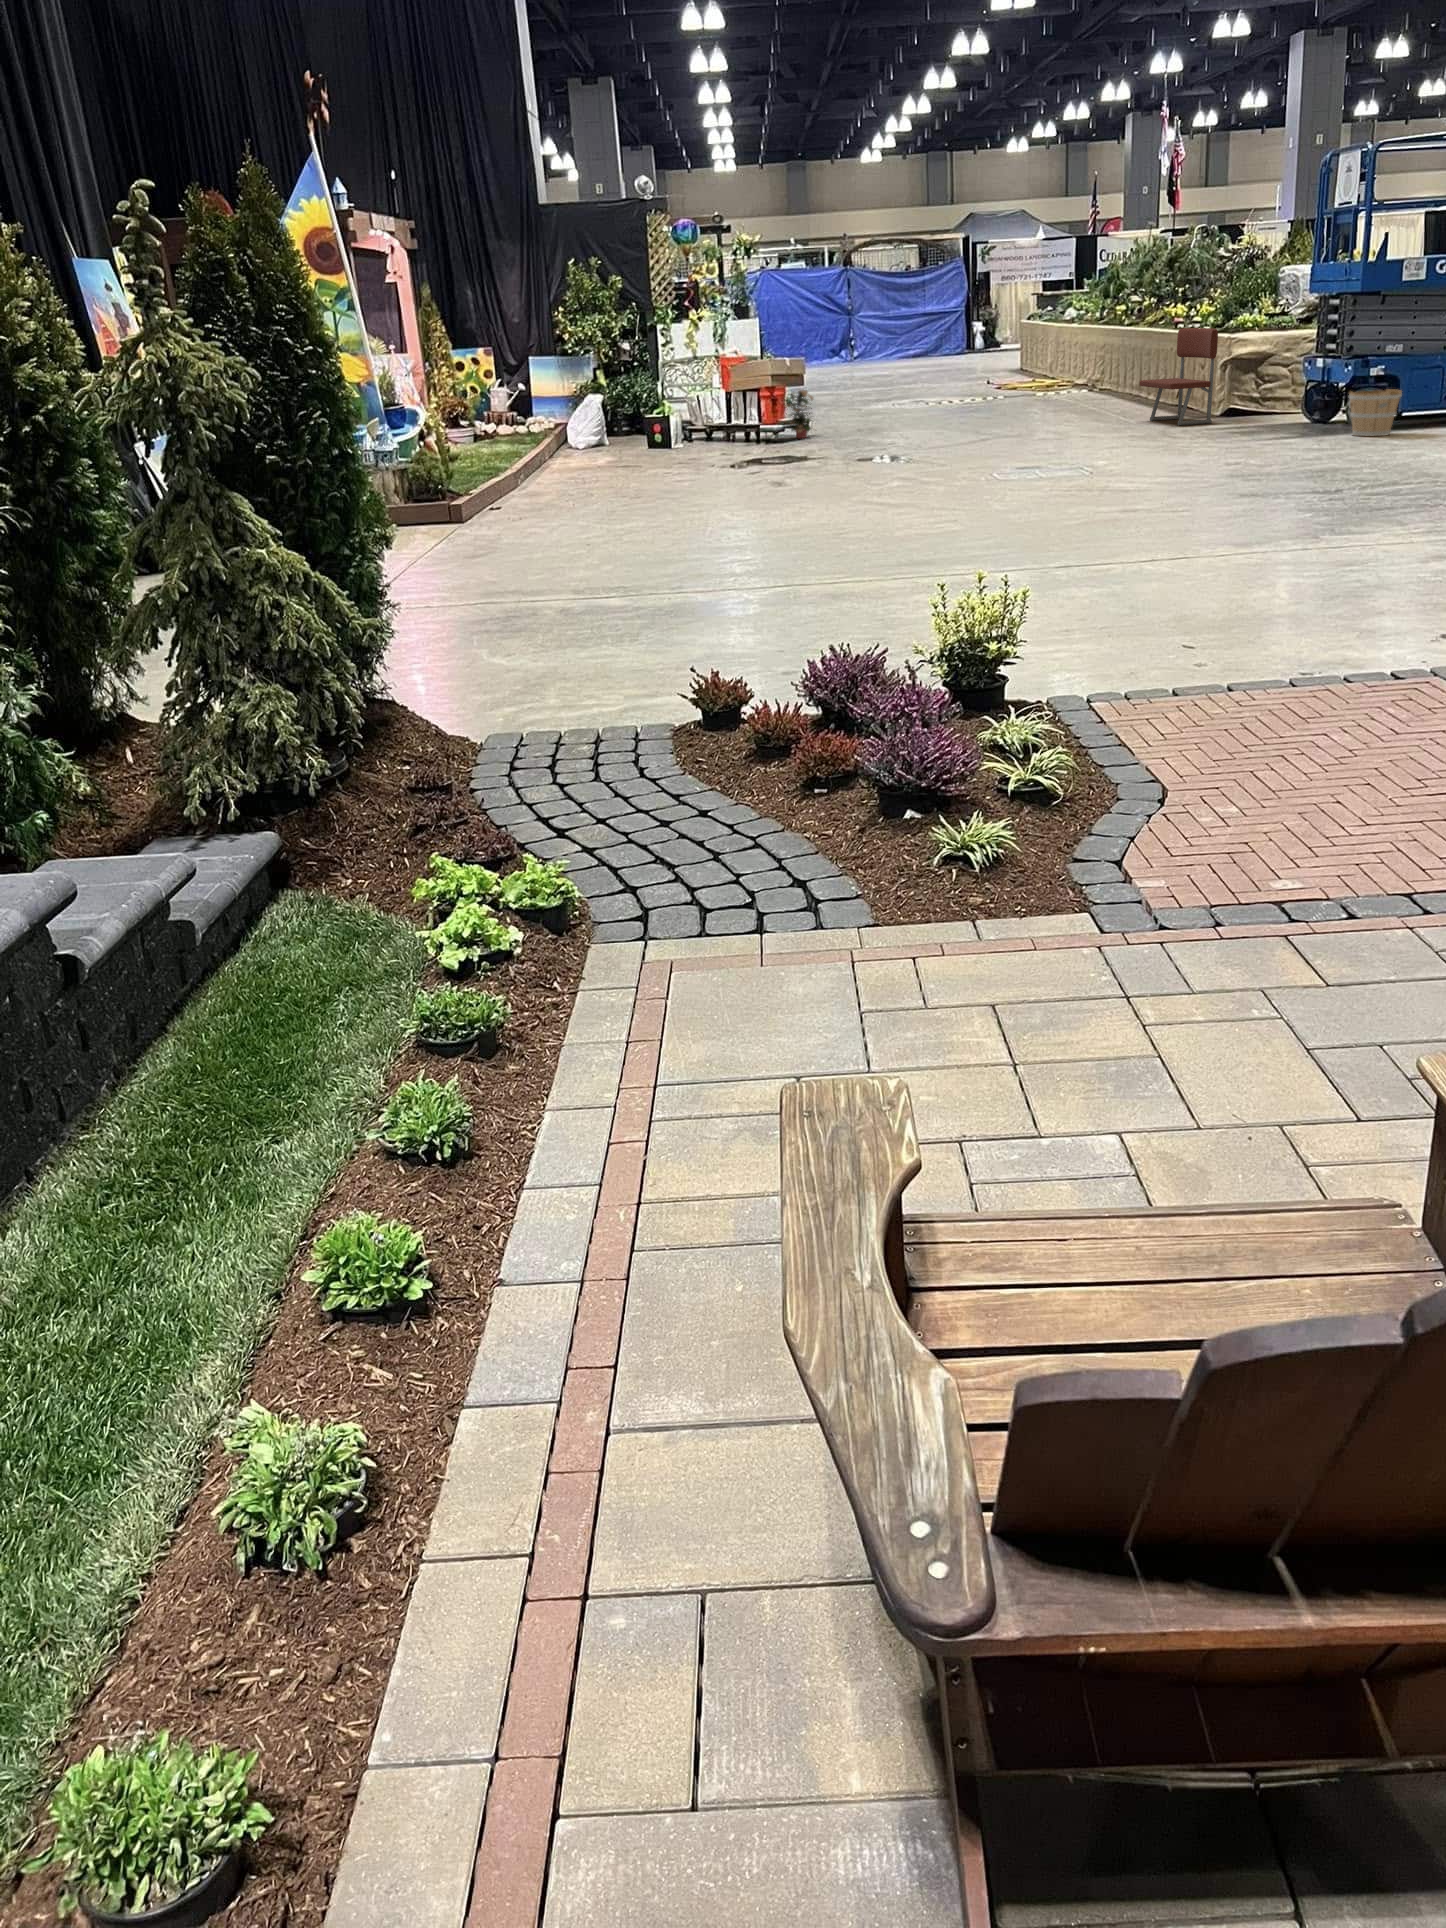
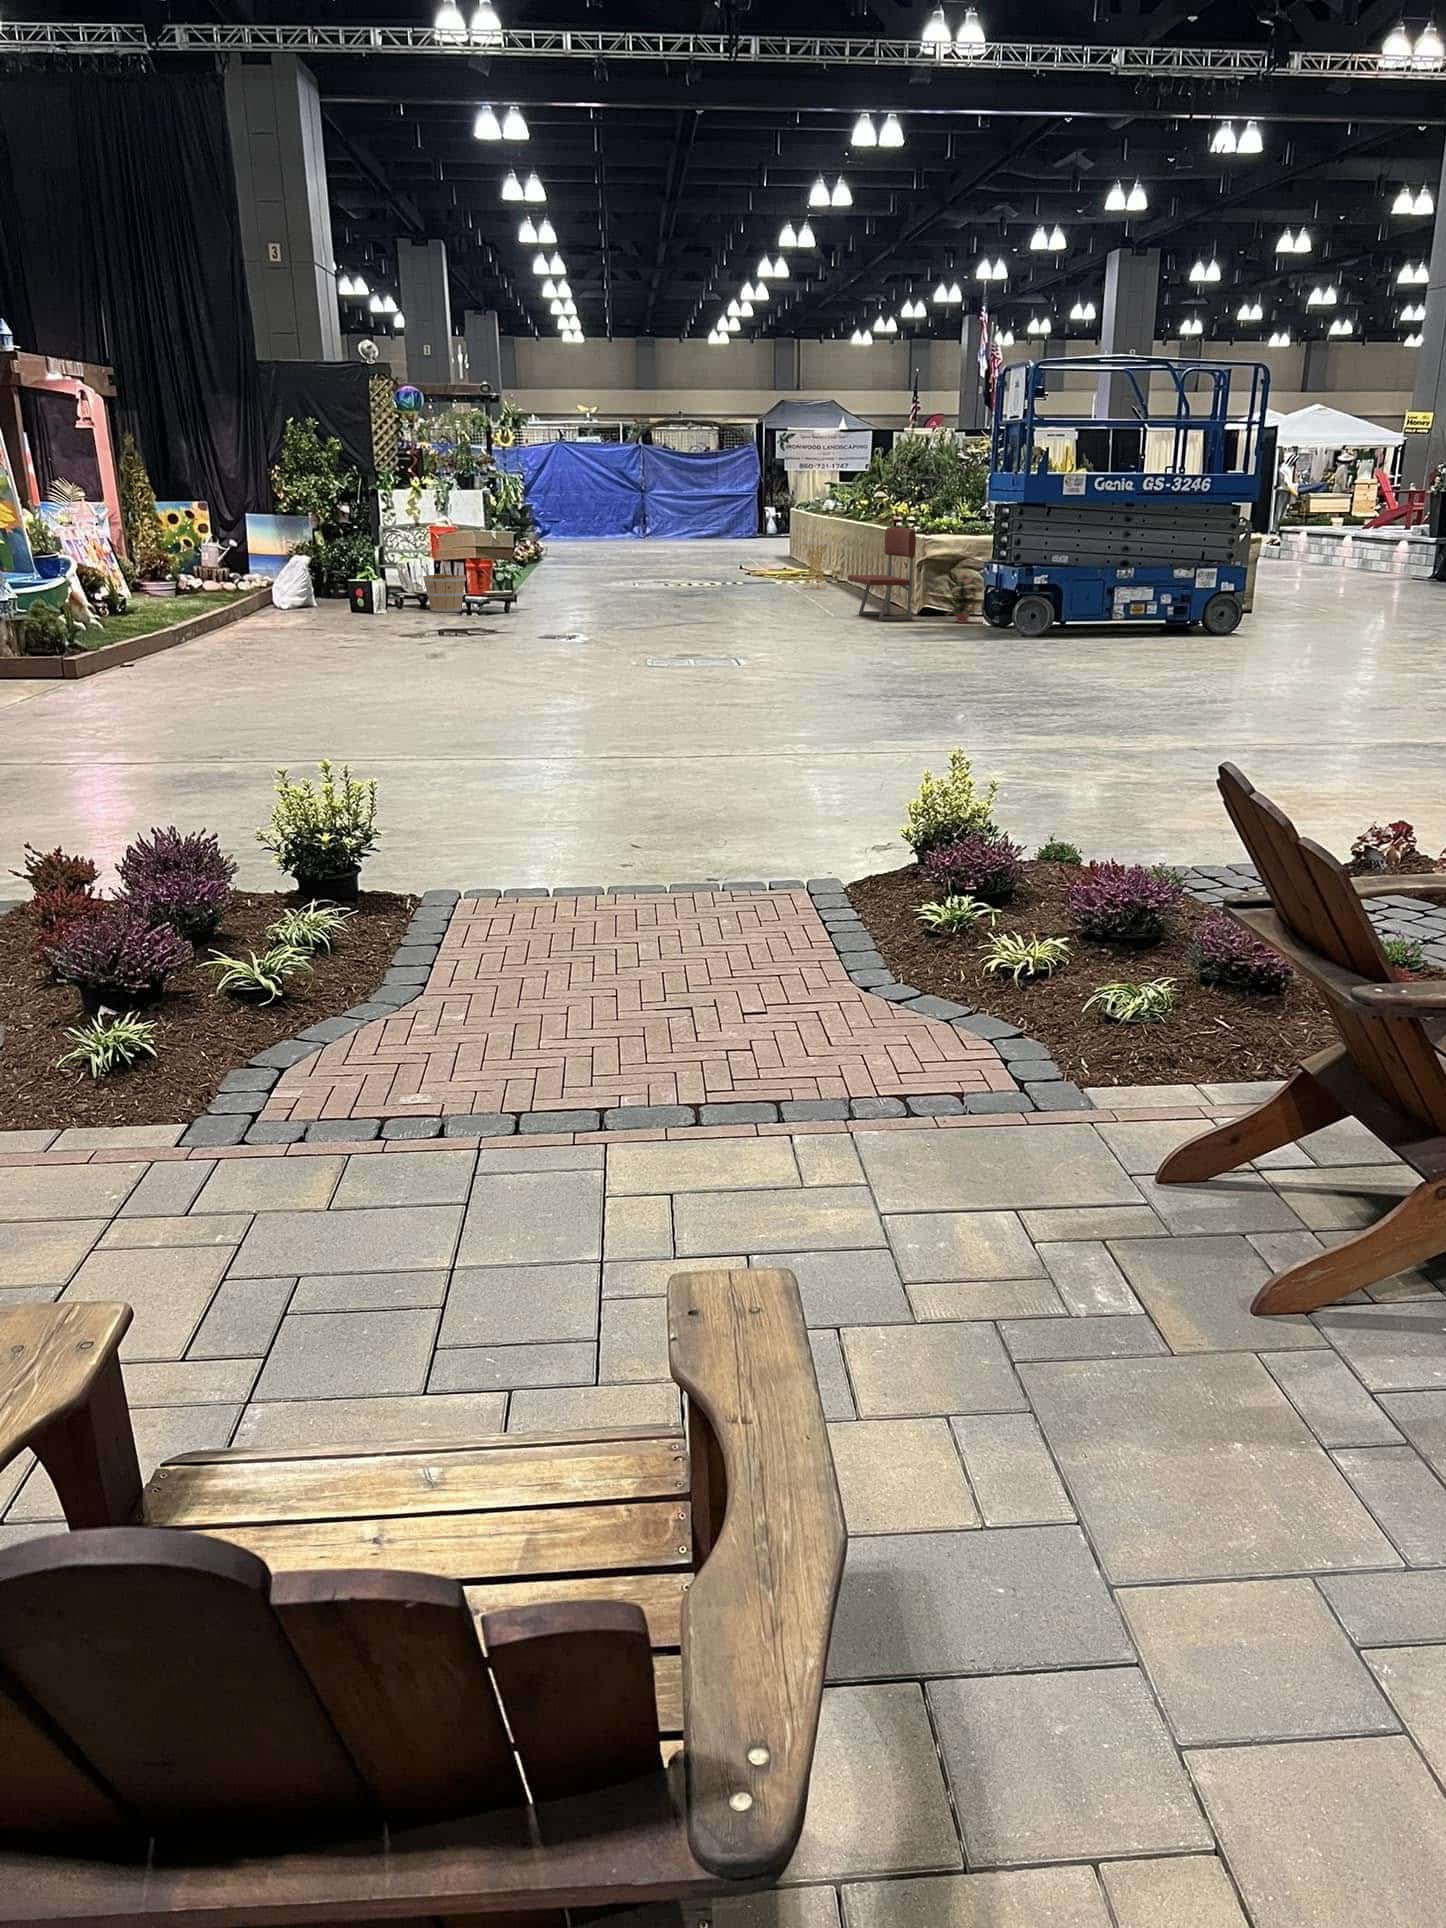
side table: none [1053,350,1092,397] -> present [800,542,828,588]
wooden bucket: present [1349,389,1402,436] -> present [423,574,466,612]
decorative plant: present [785,390,813,438] -> present [950,573,977,623]

